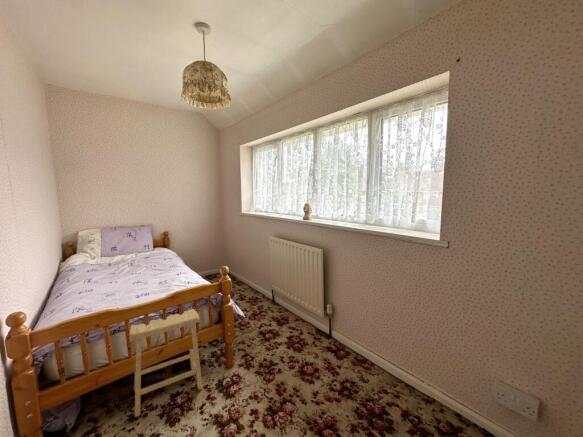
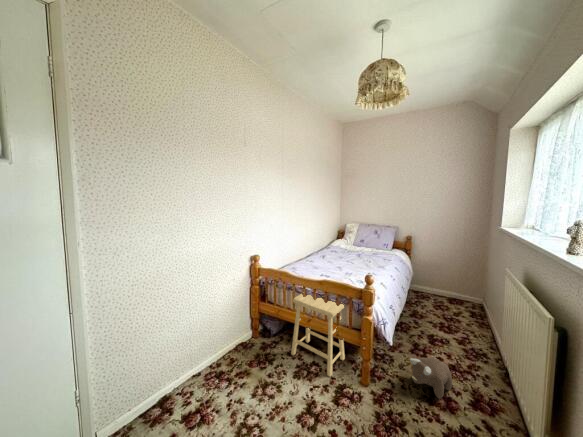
plush toy: none [247,311,271,335] -> present [410,358,452,399]

